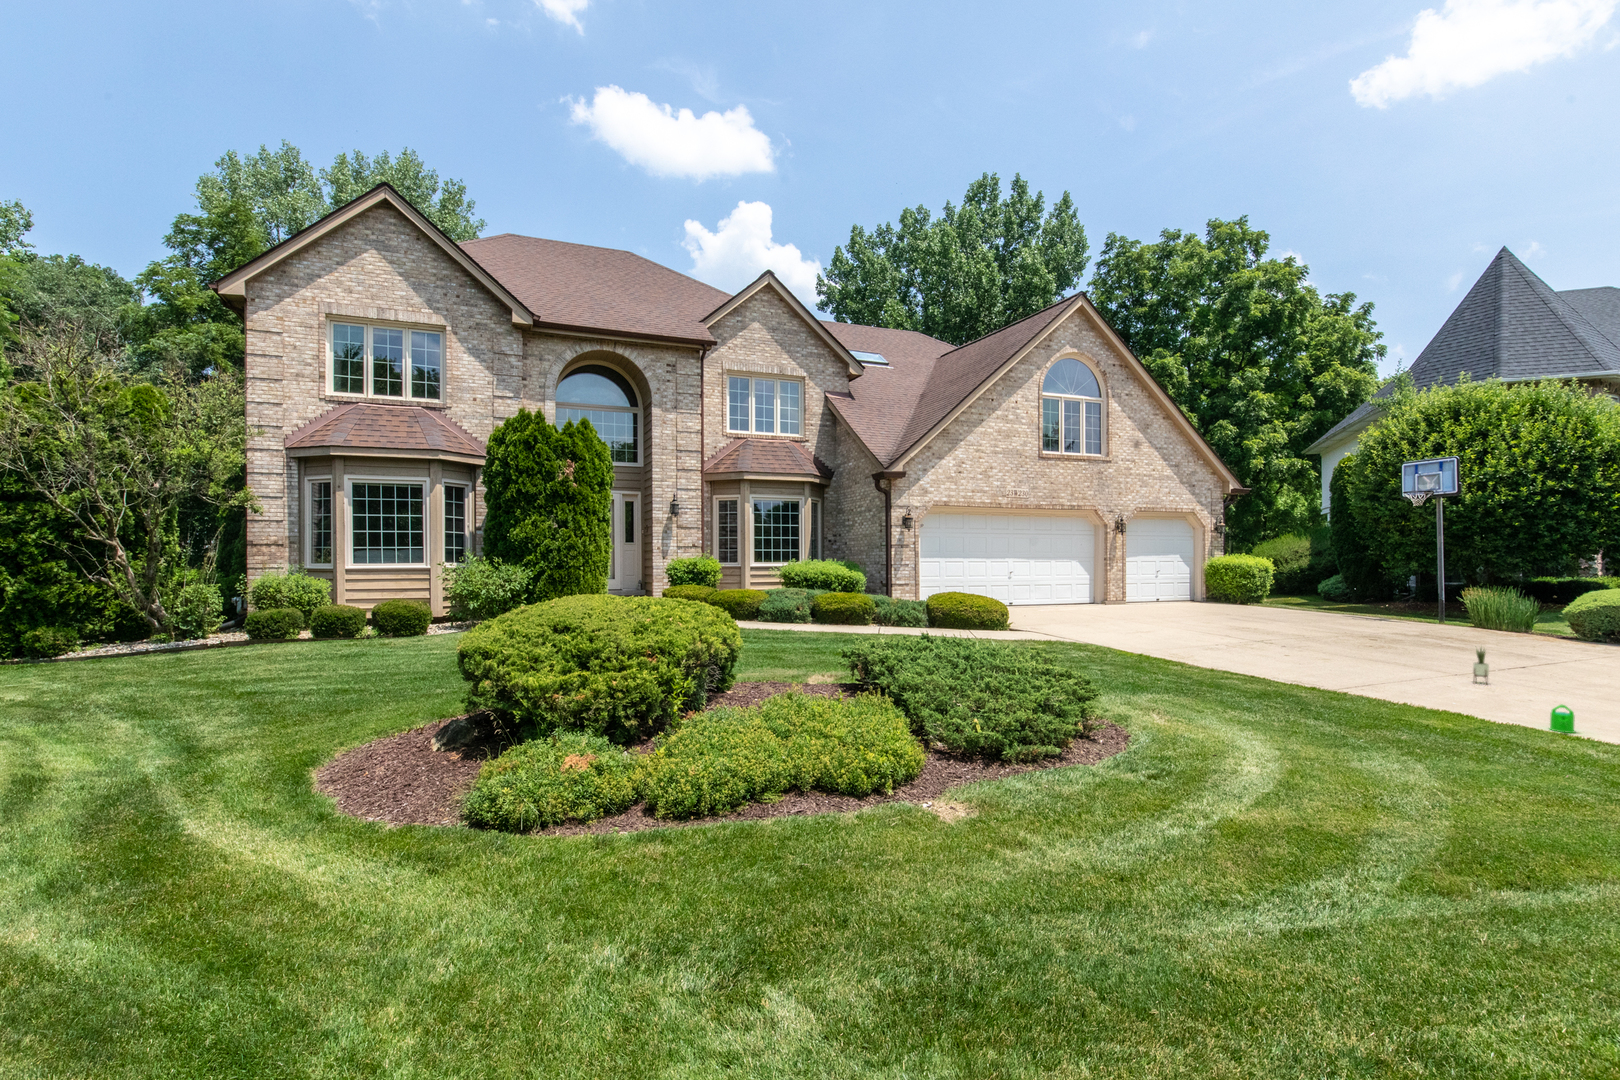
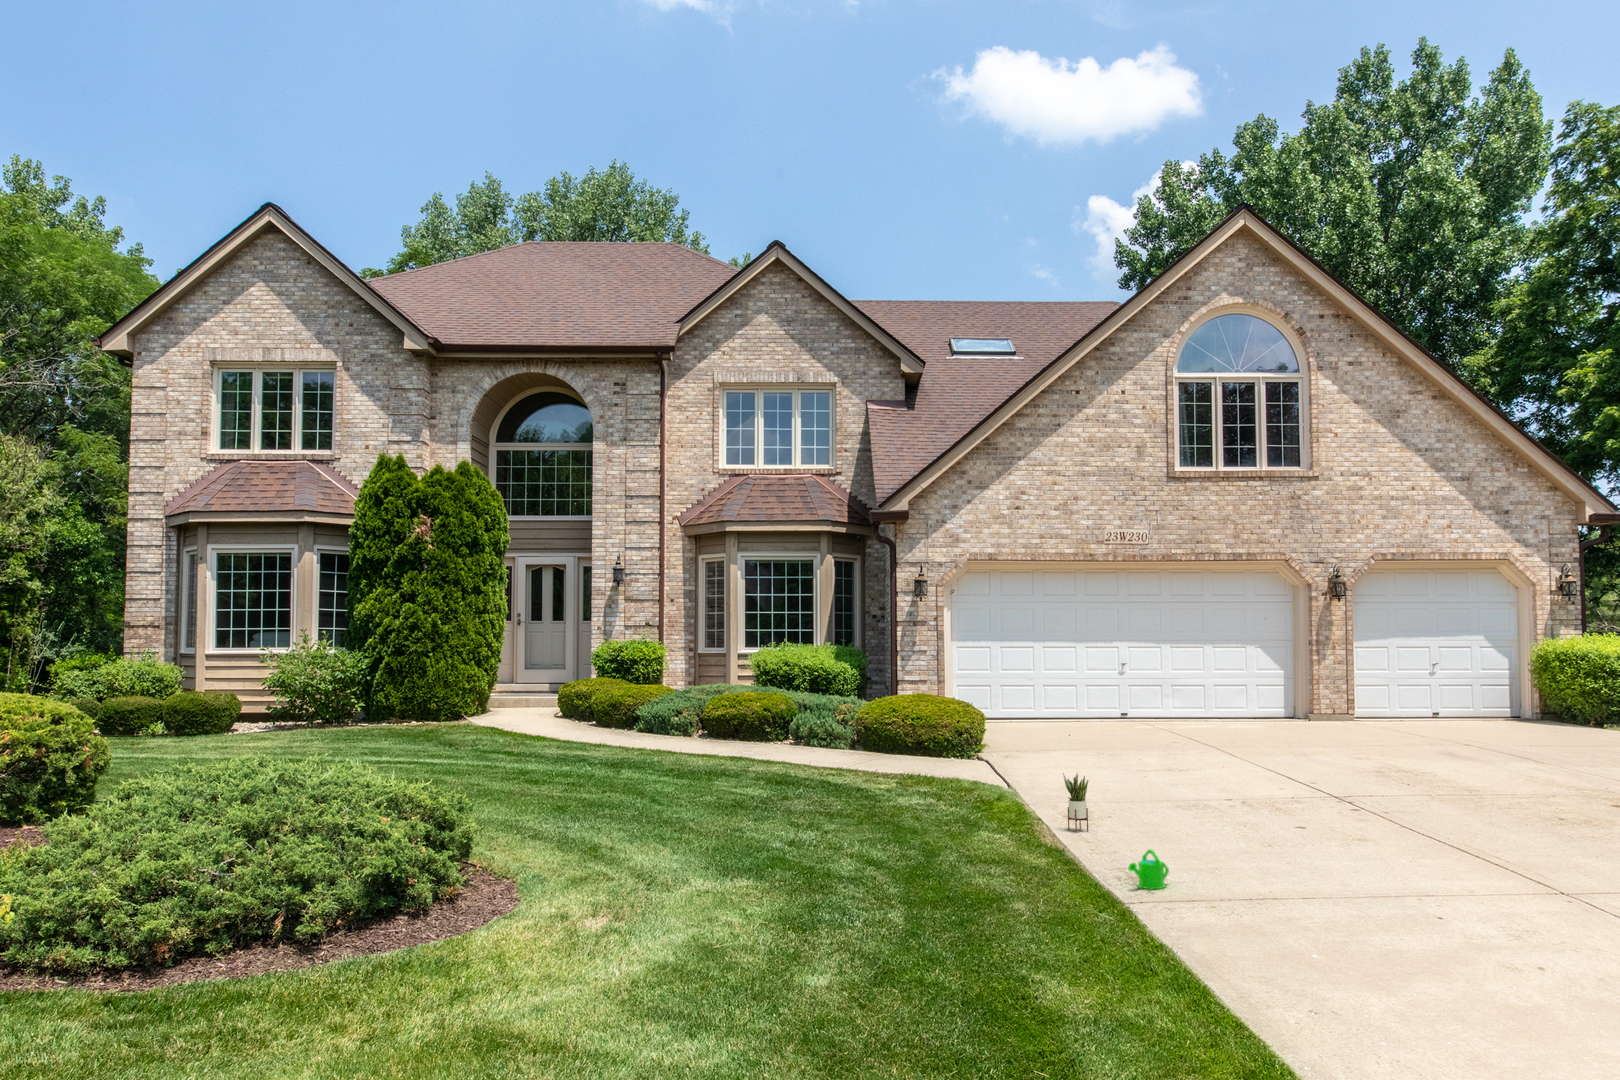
potted plant: present [1473,648,1489,680] -> present [1063,773,1088,833]

